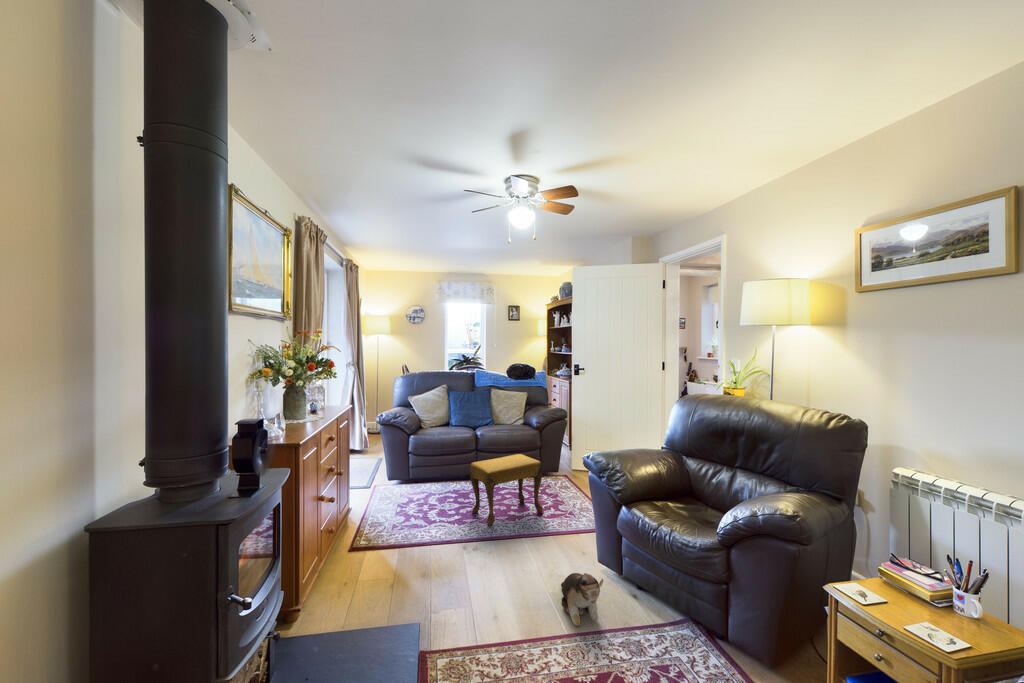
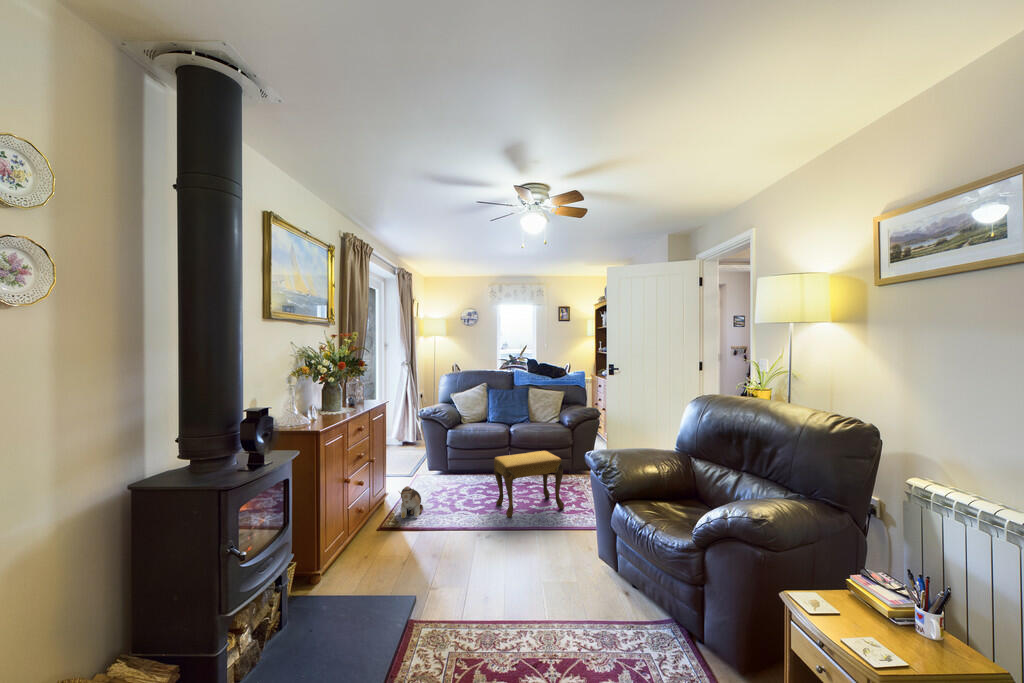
plush toy: present [561,573,603,626] -> present [399,486,423,519]

